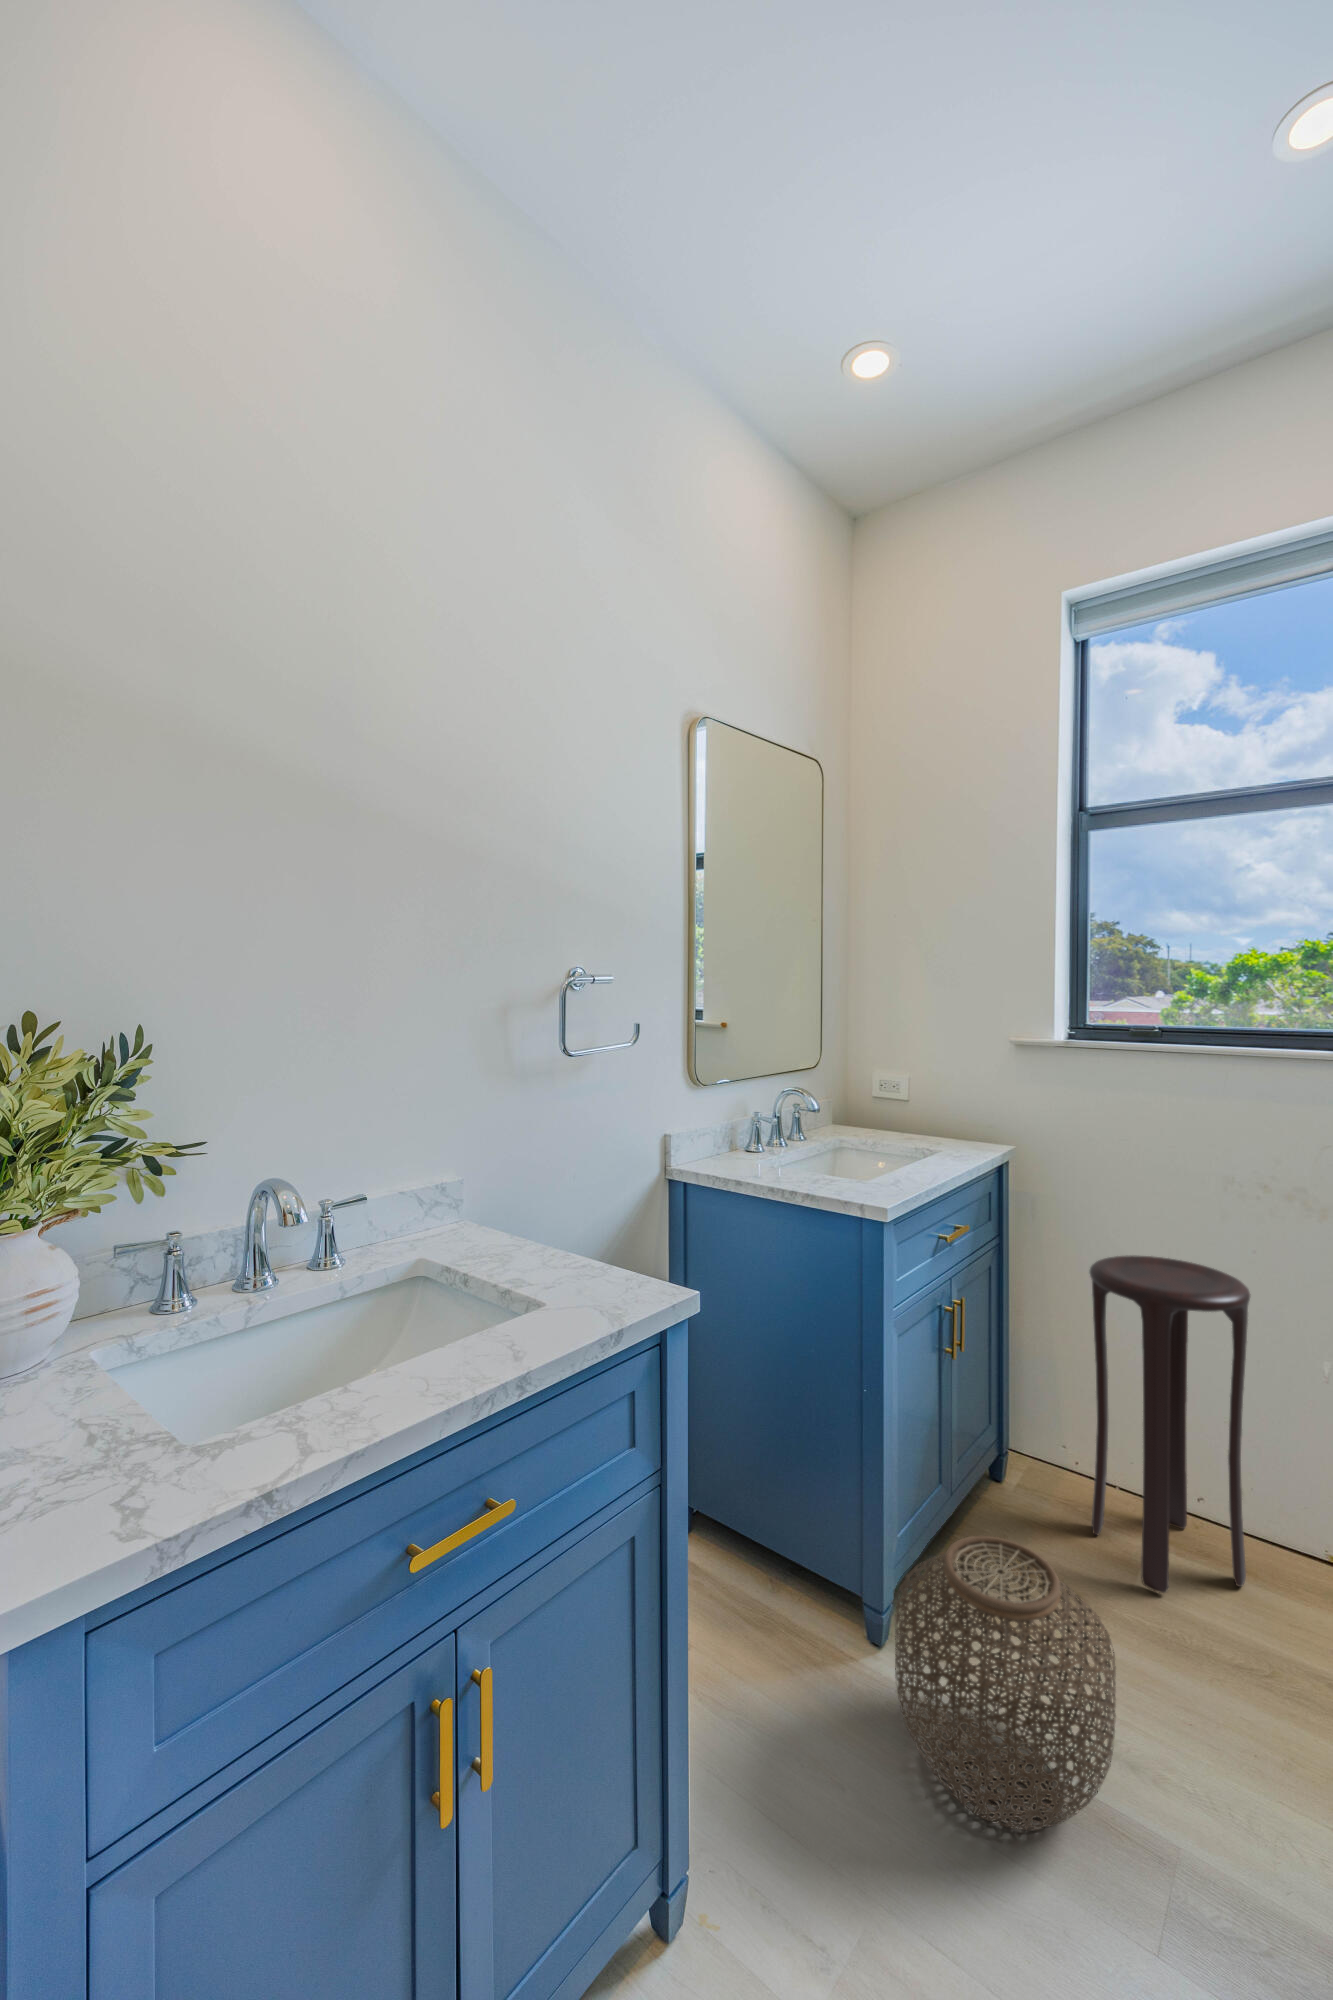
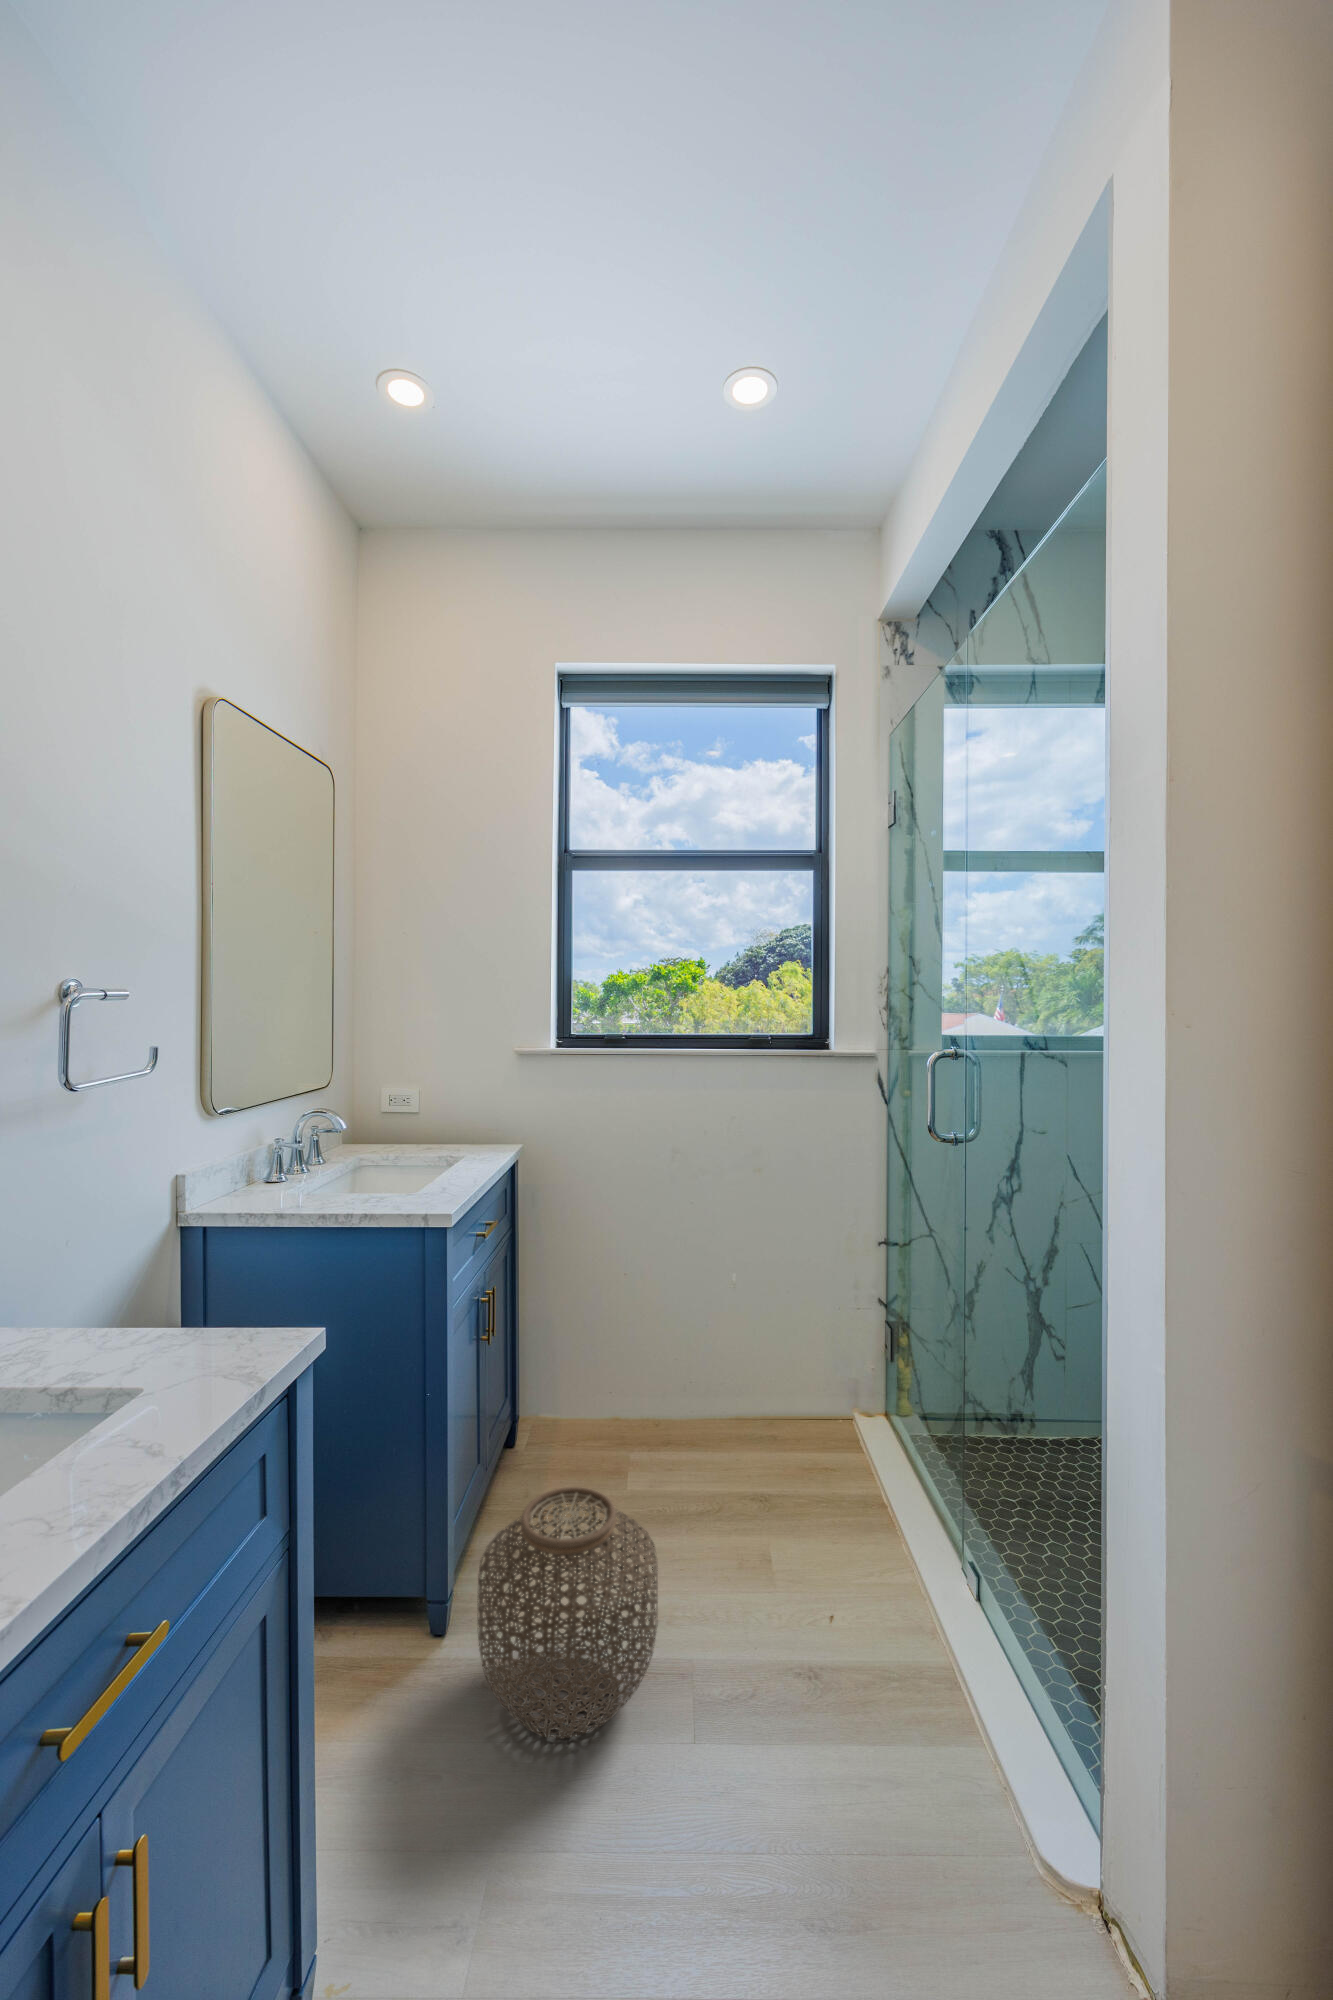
stool: present [1090,1255,1250,1593] -> none [591,1222,703,1493]

